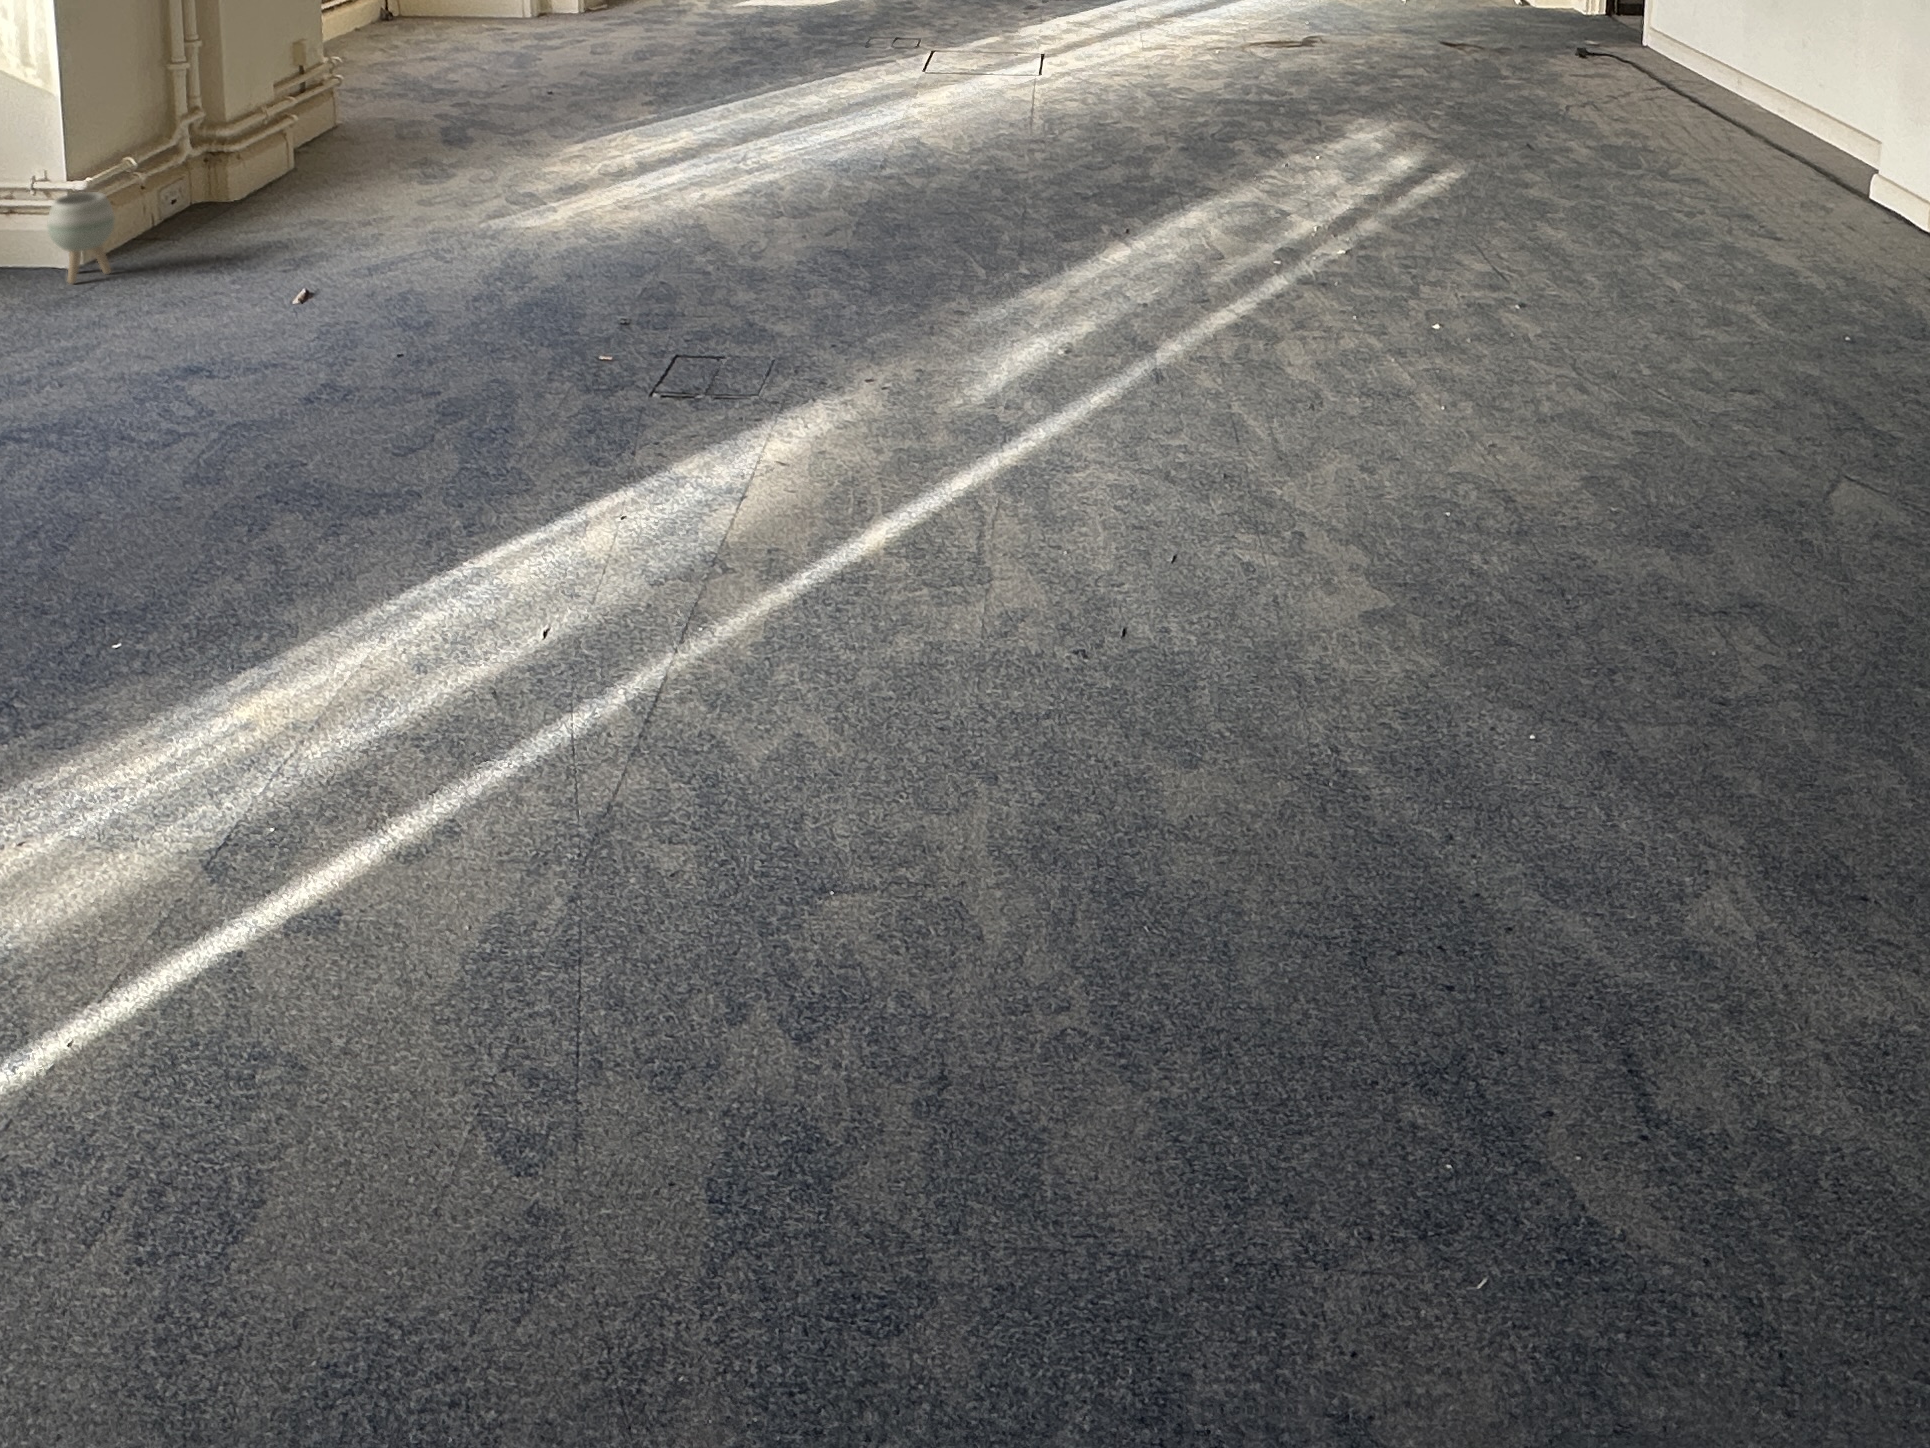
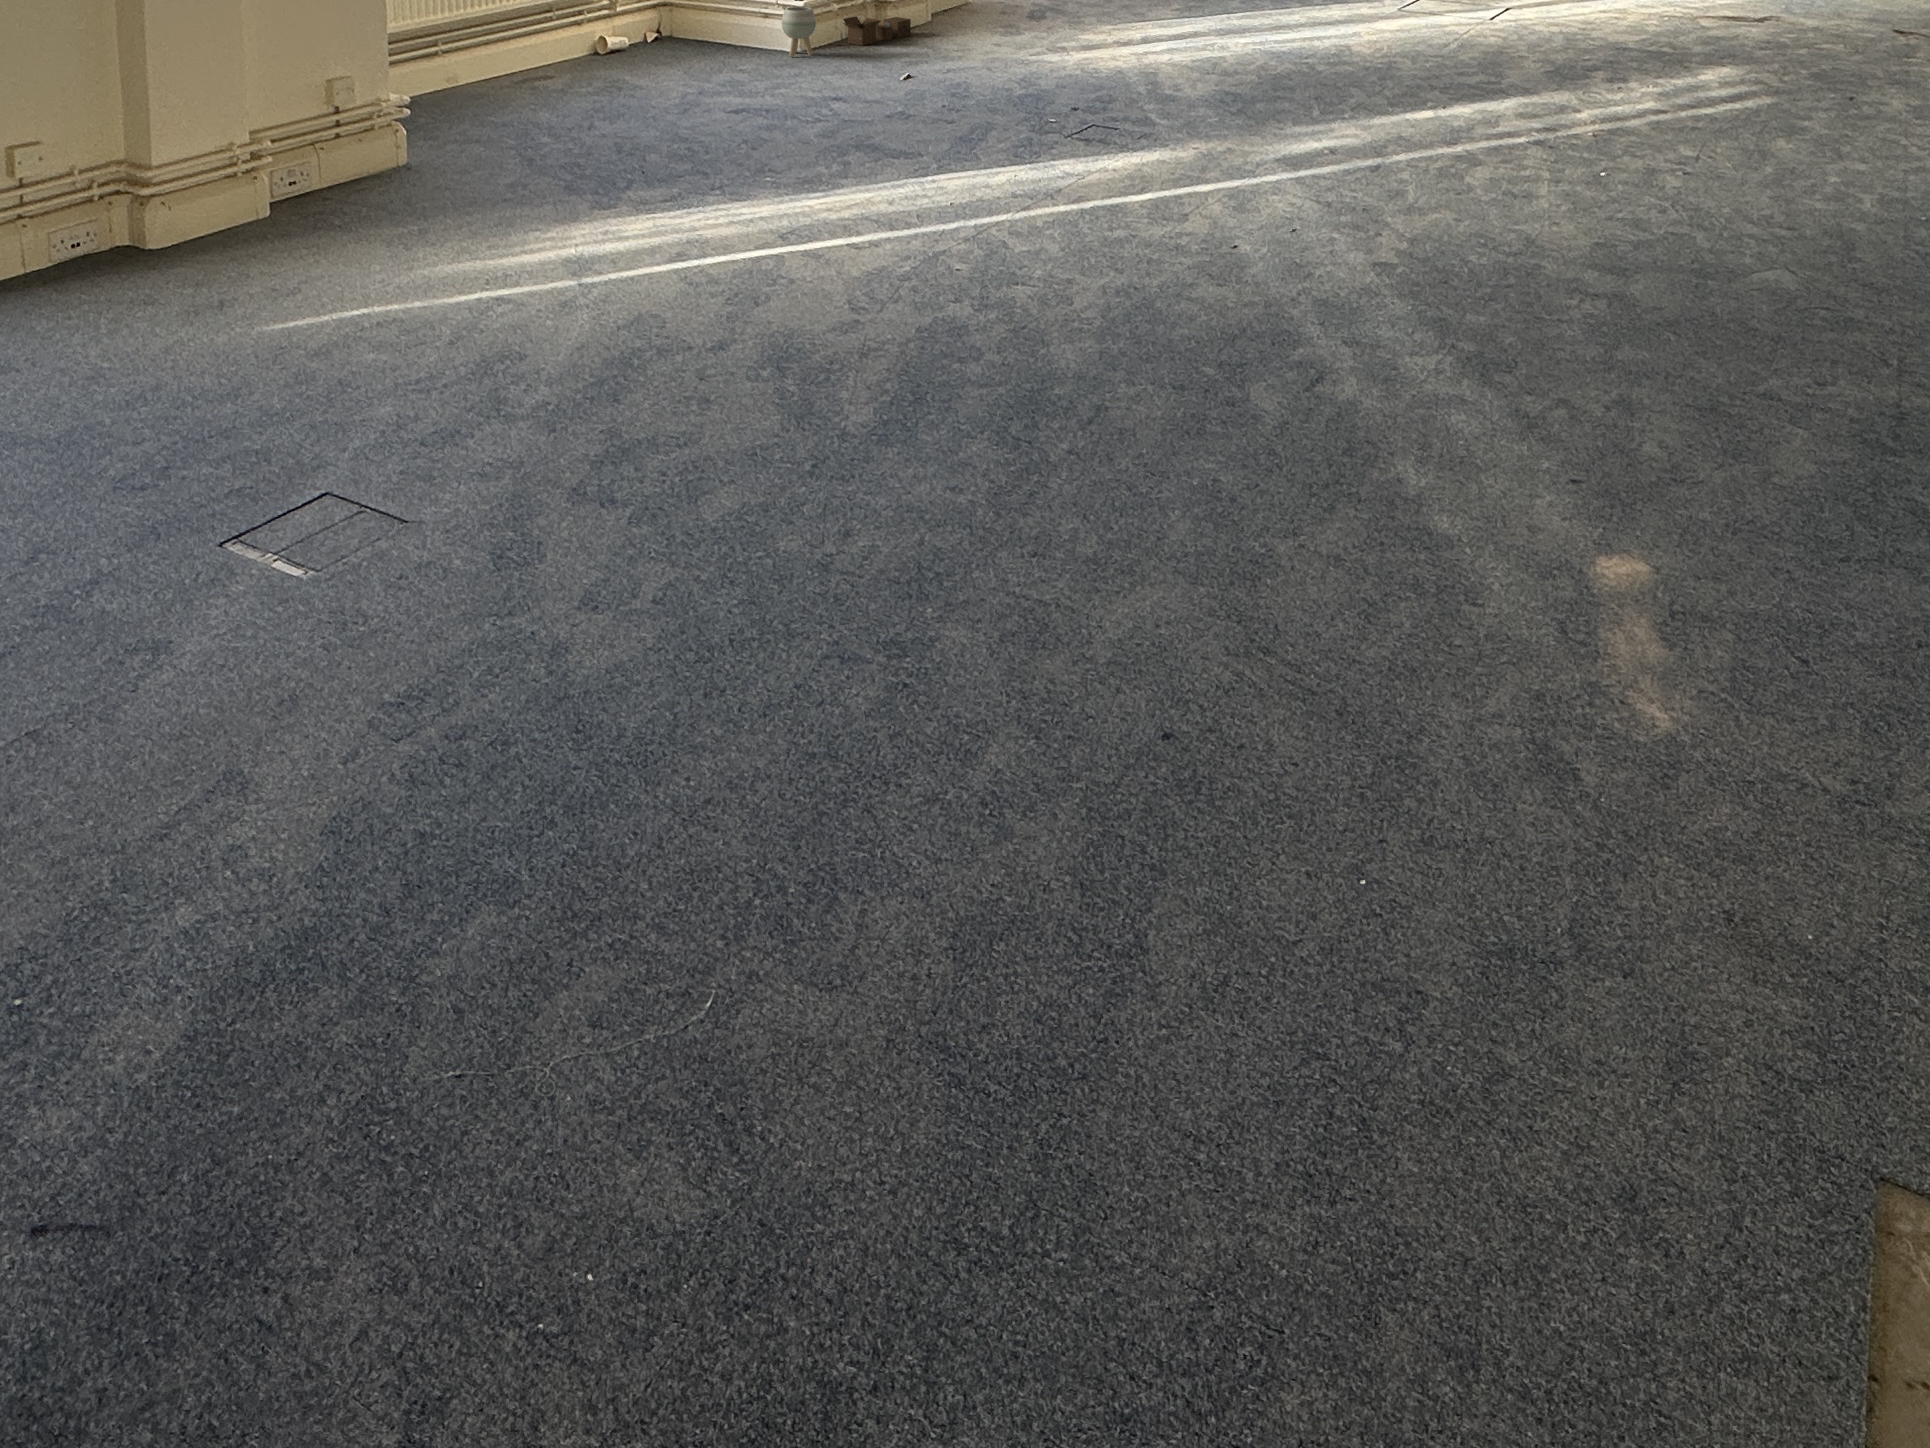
cardboard box: none [156,176,273,238] -> present [843,16,911,45]

